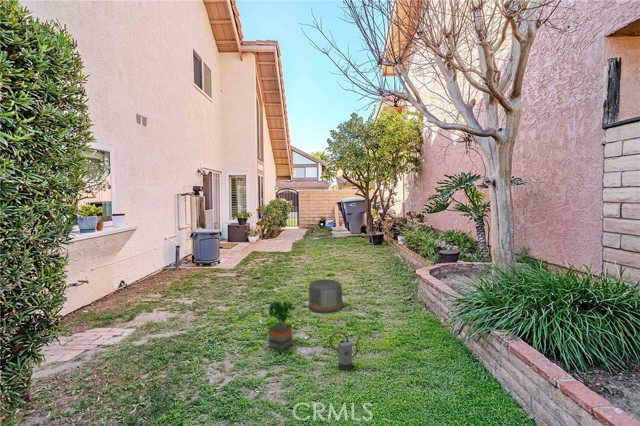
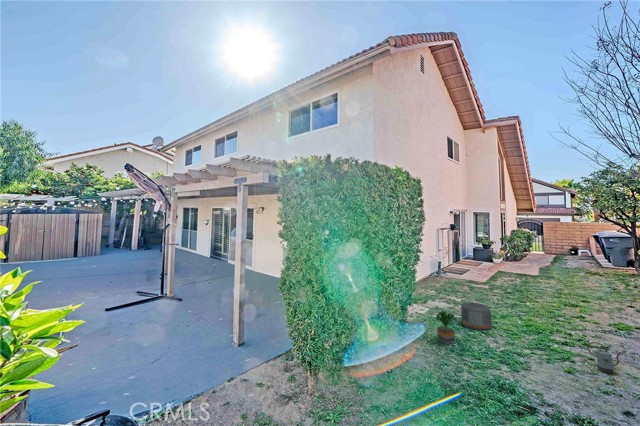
pouf: present [309,279,342,313] -> present [461,303,492,331]
potted tree: present [268,301,296,350] -> present [436,311,457,345]

